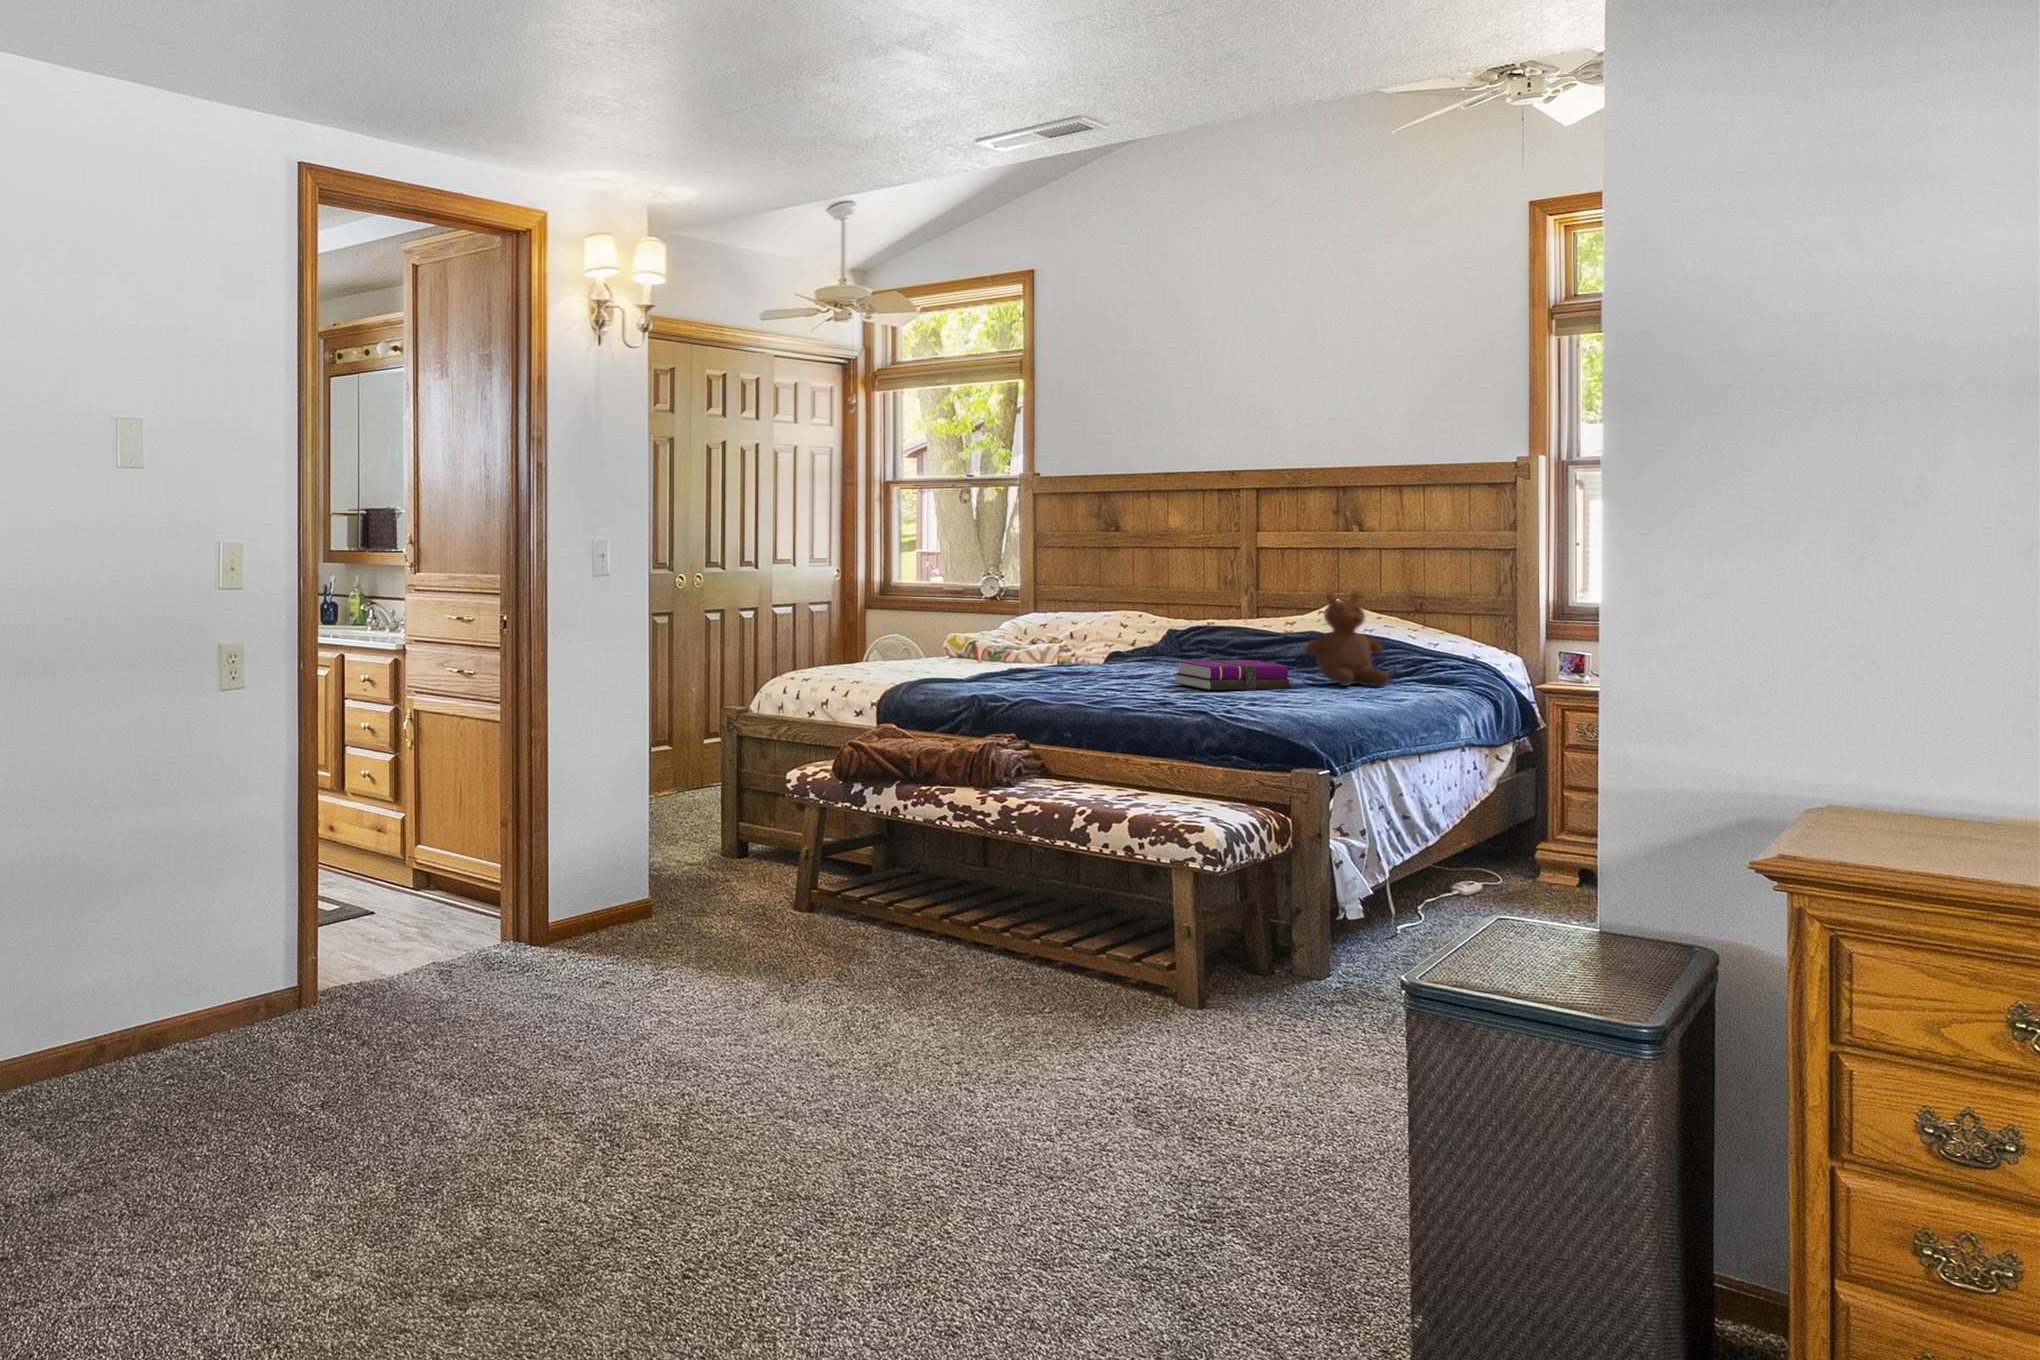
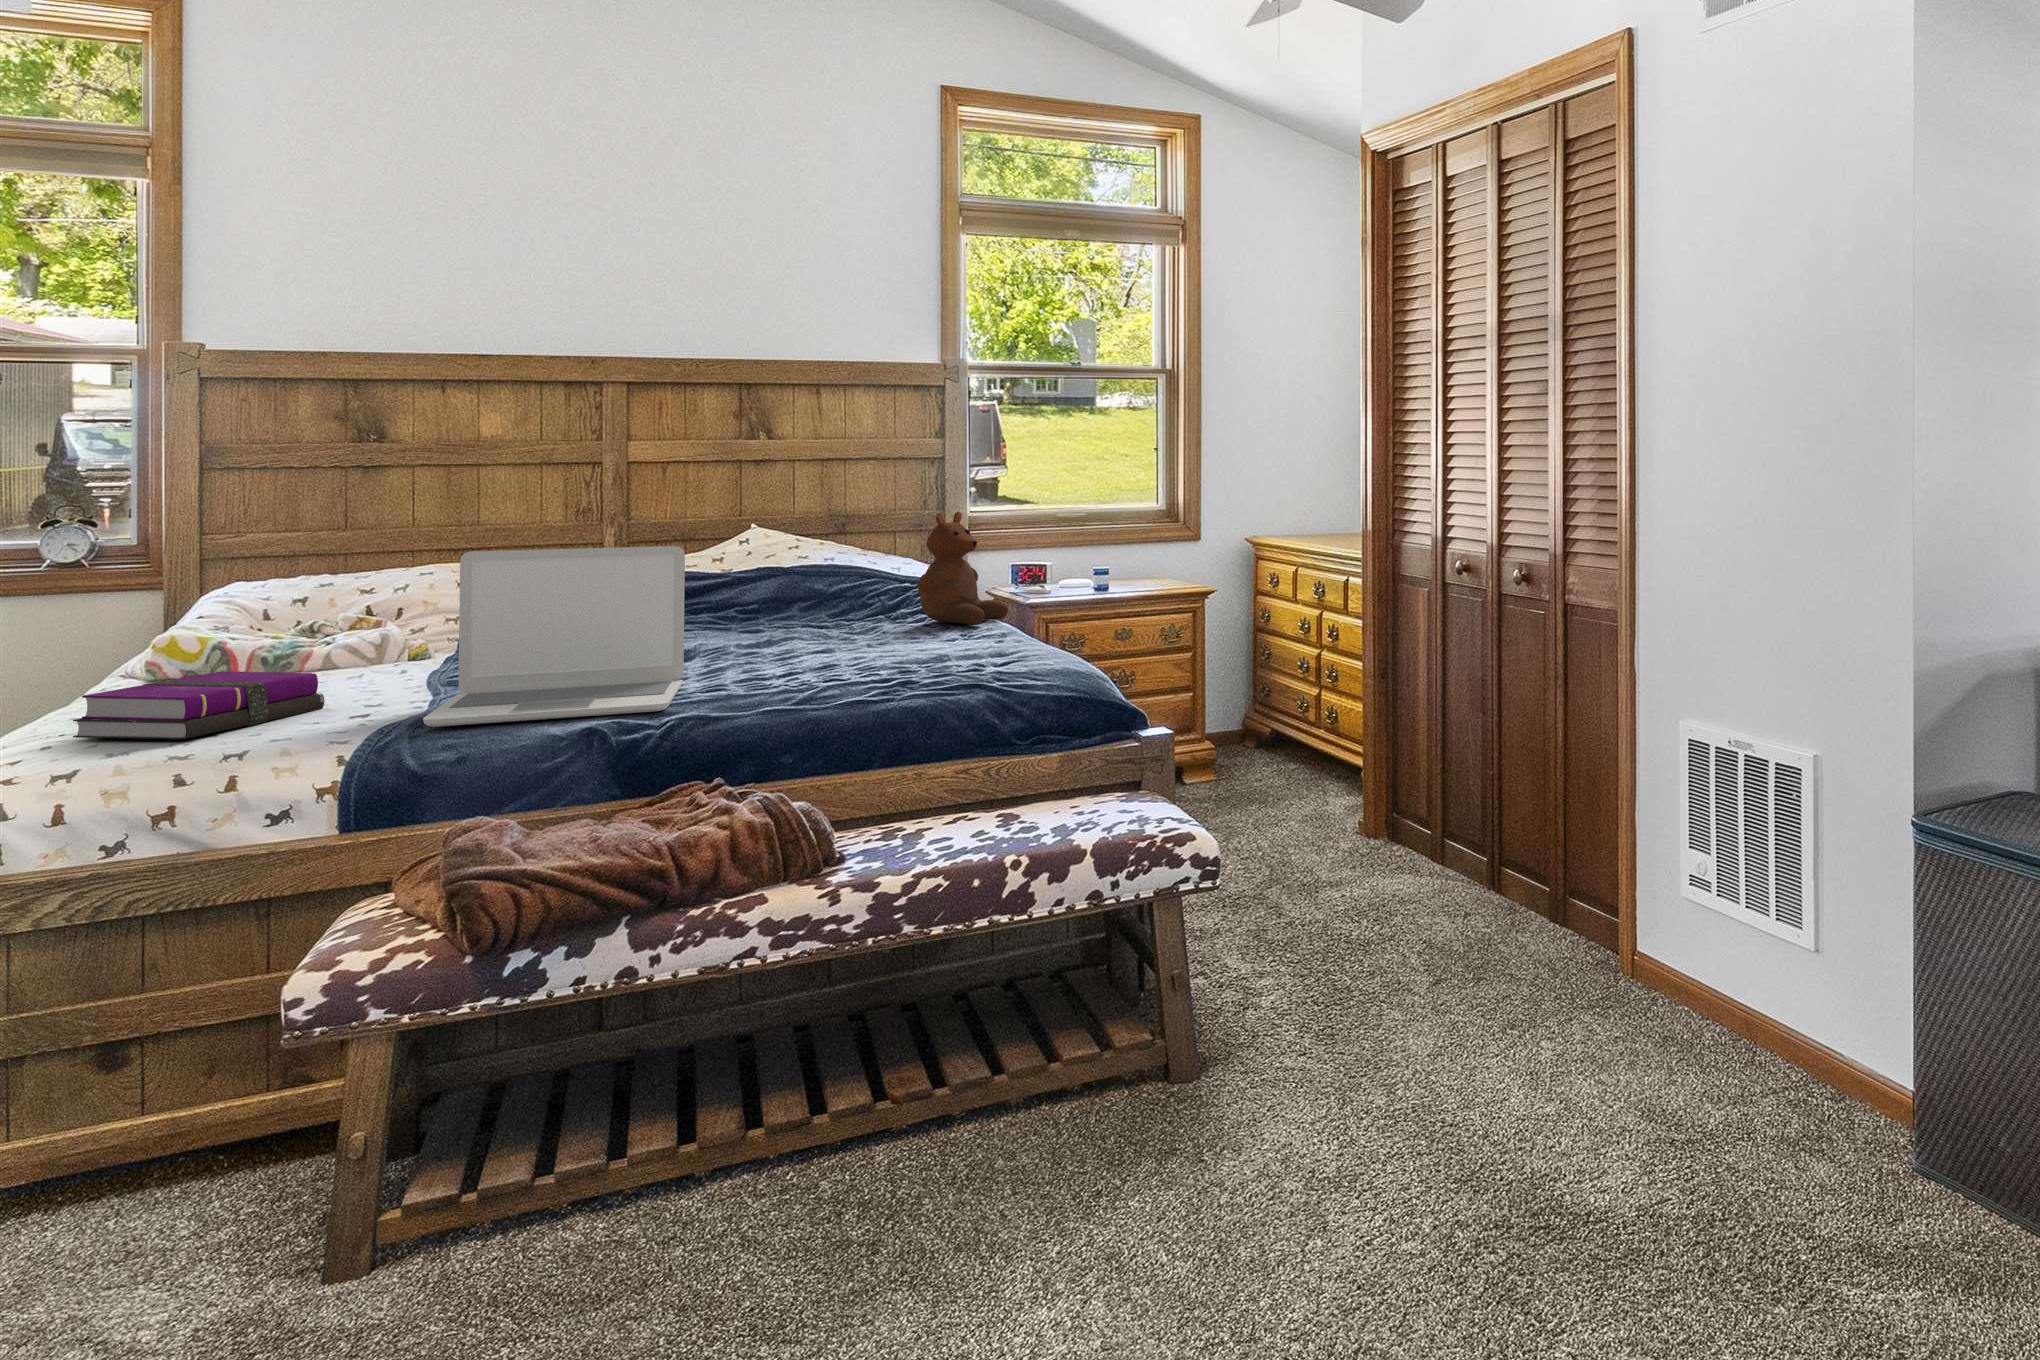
laptop: none [926,594,1077,695] -> present [423,546,685,727]
notebook: present [1173,660,1292,690] -> present [73,671,325,739]

